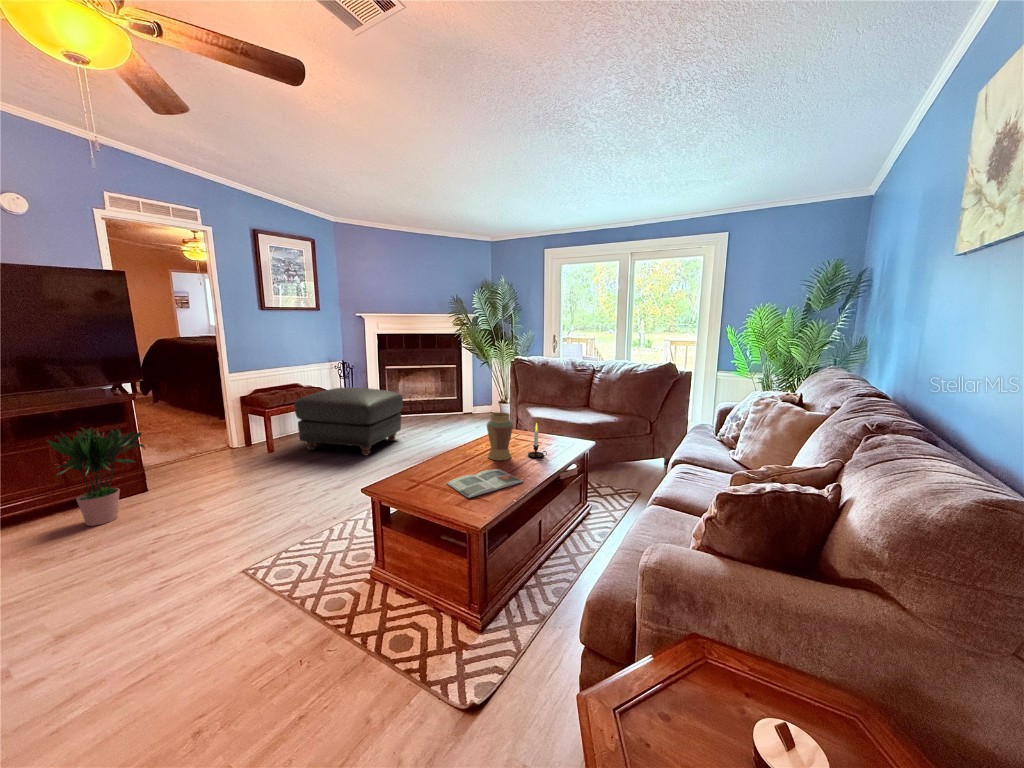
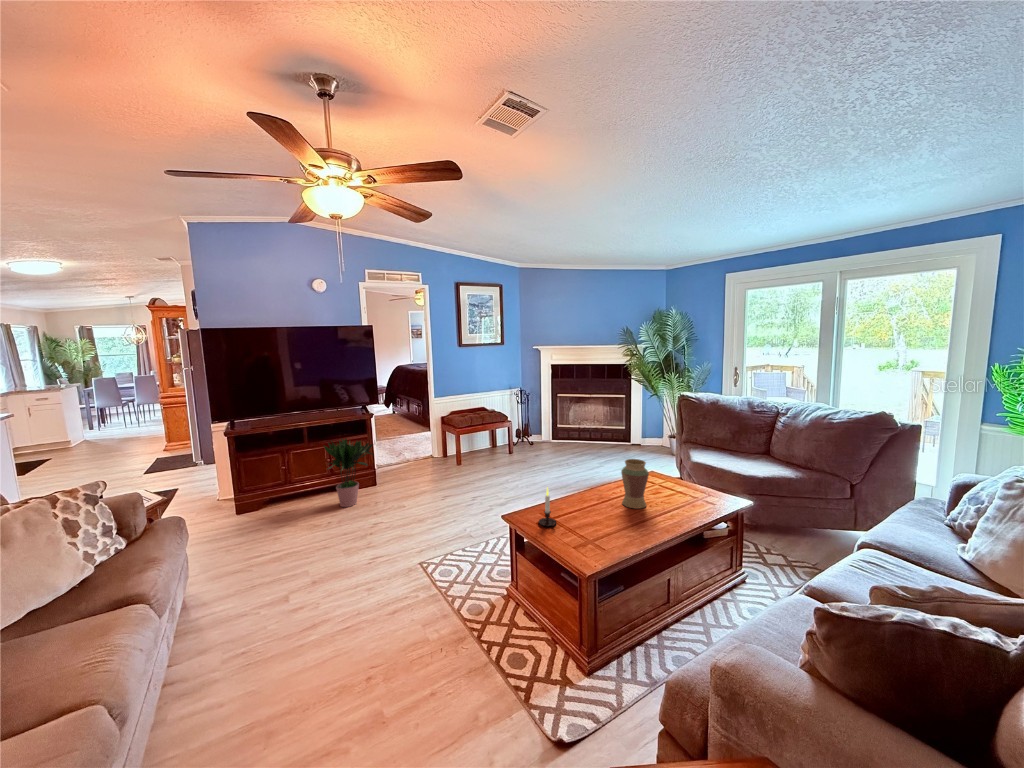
ottoman: present [294,387,403,456] -> none [475,414,566,478]
candle: present [528,423,547,457] -> present [539,487,556,526]
magazine: present [447,469,523,498] -> none [572,517,648,543]

